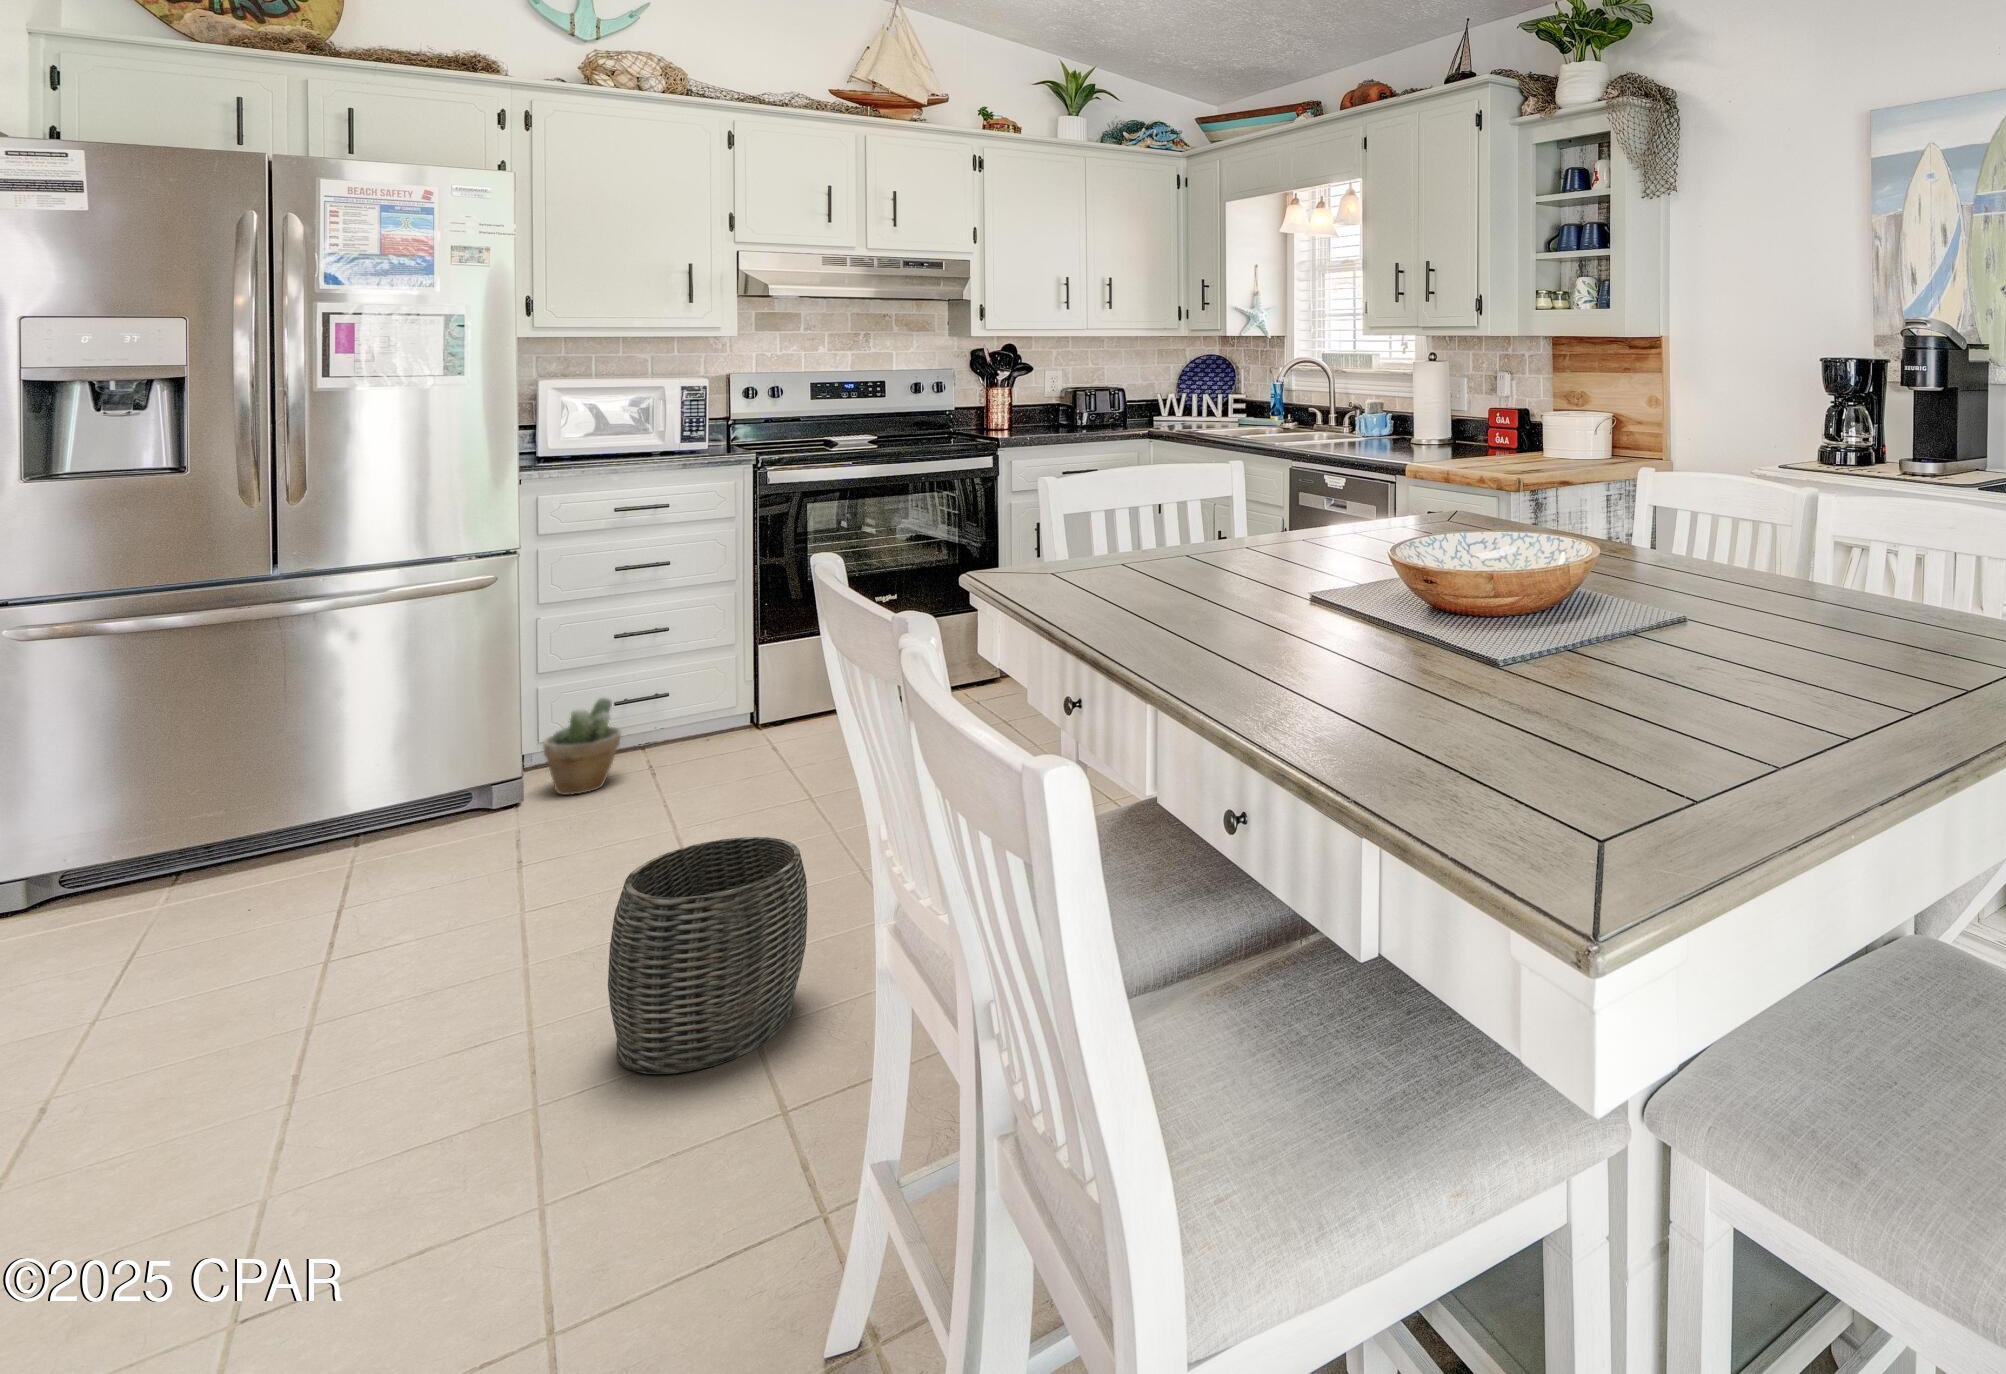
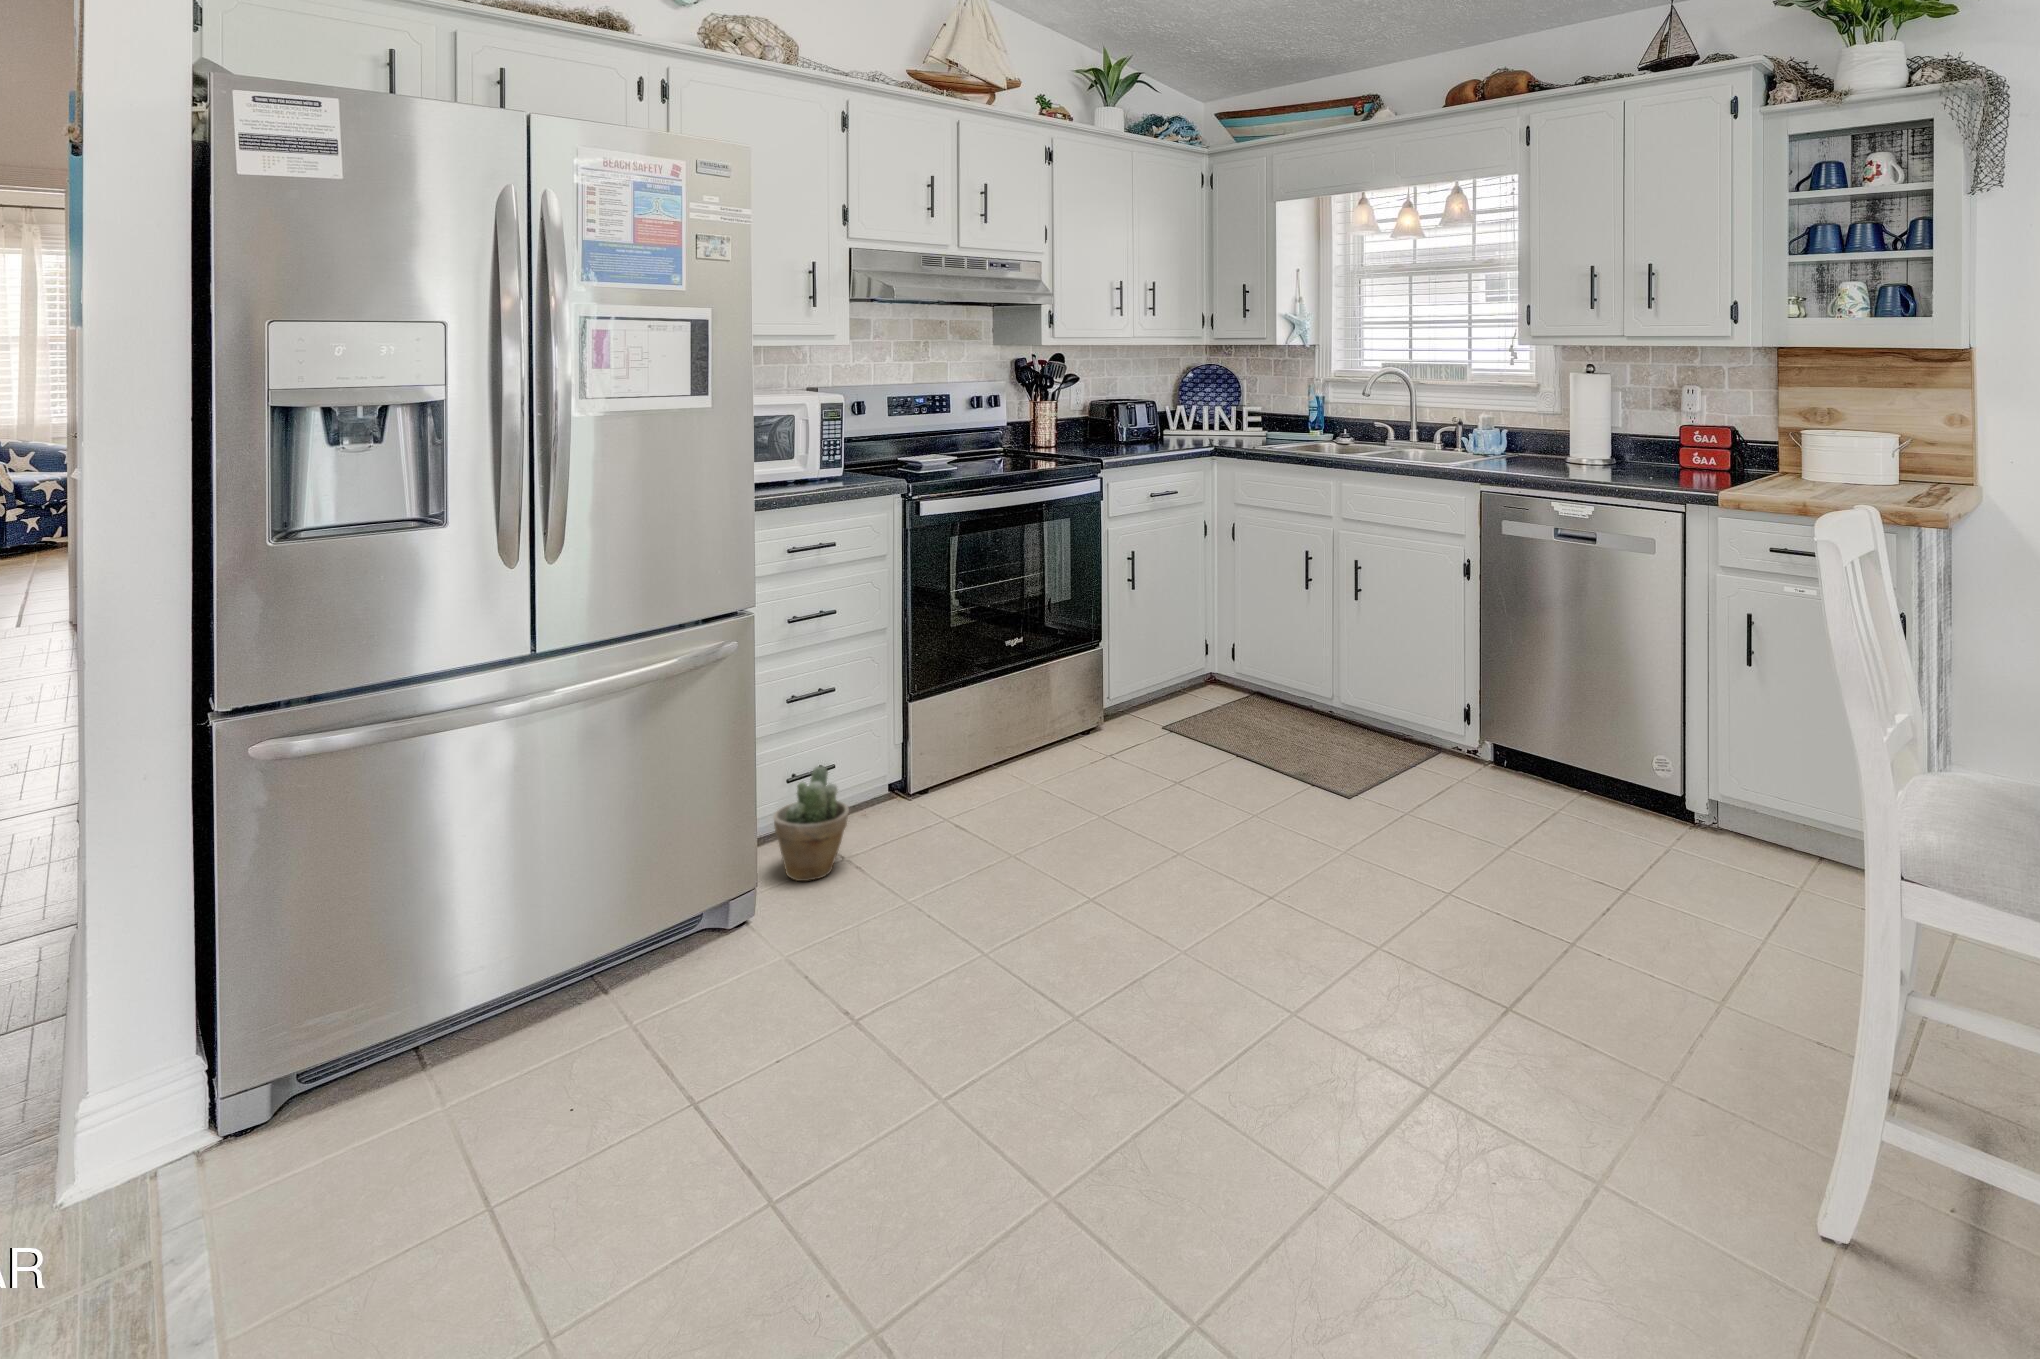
woven basket: present [608,837,808,1074] -> none [1301,924,1487,1204]

